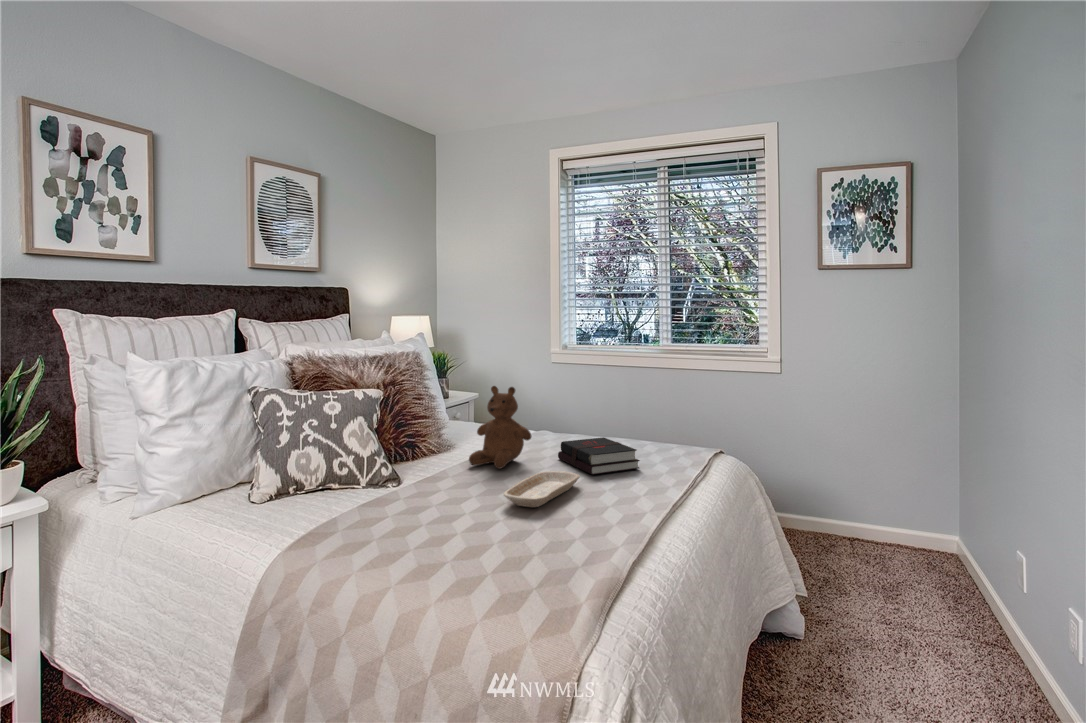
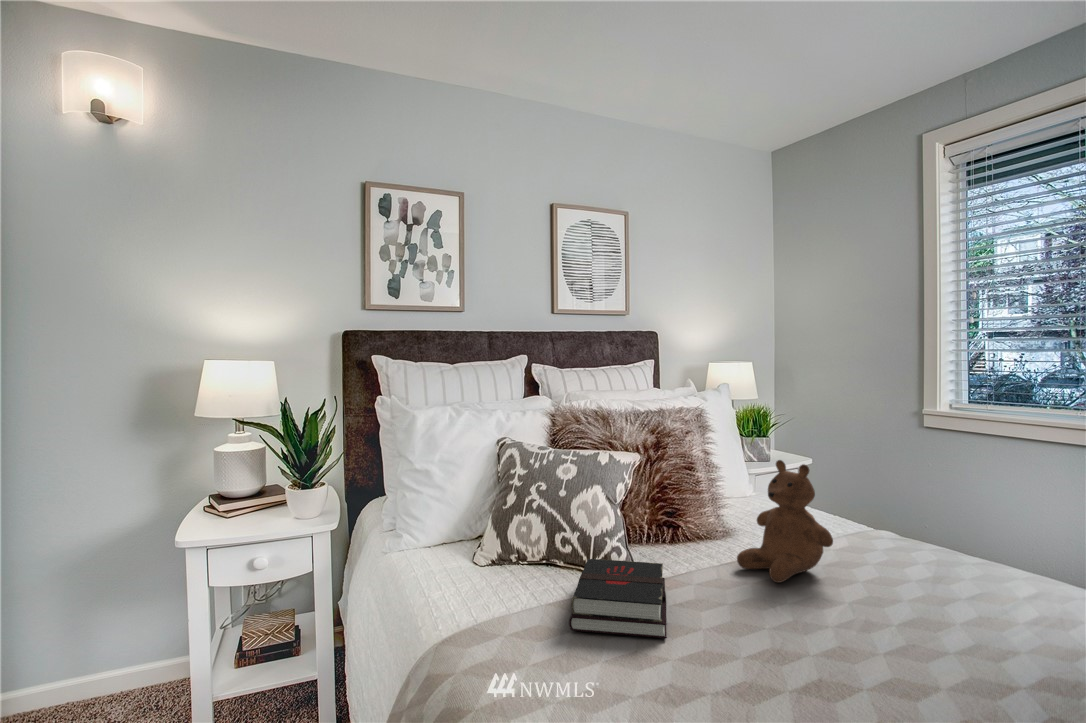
hardback book: present [558,437,640,475] -> present [569,559,667,638]
tray: present [504,471,580,507] -> none [748,606,901,675]

